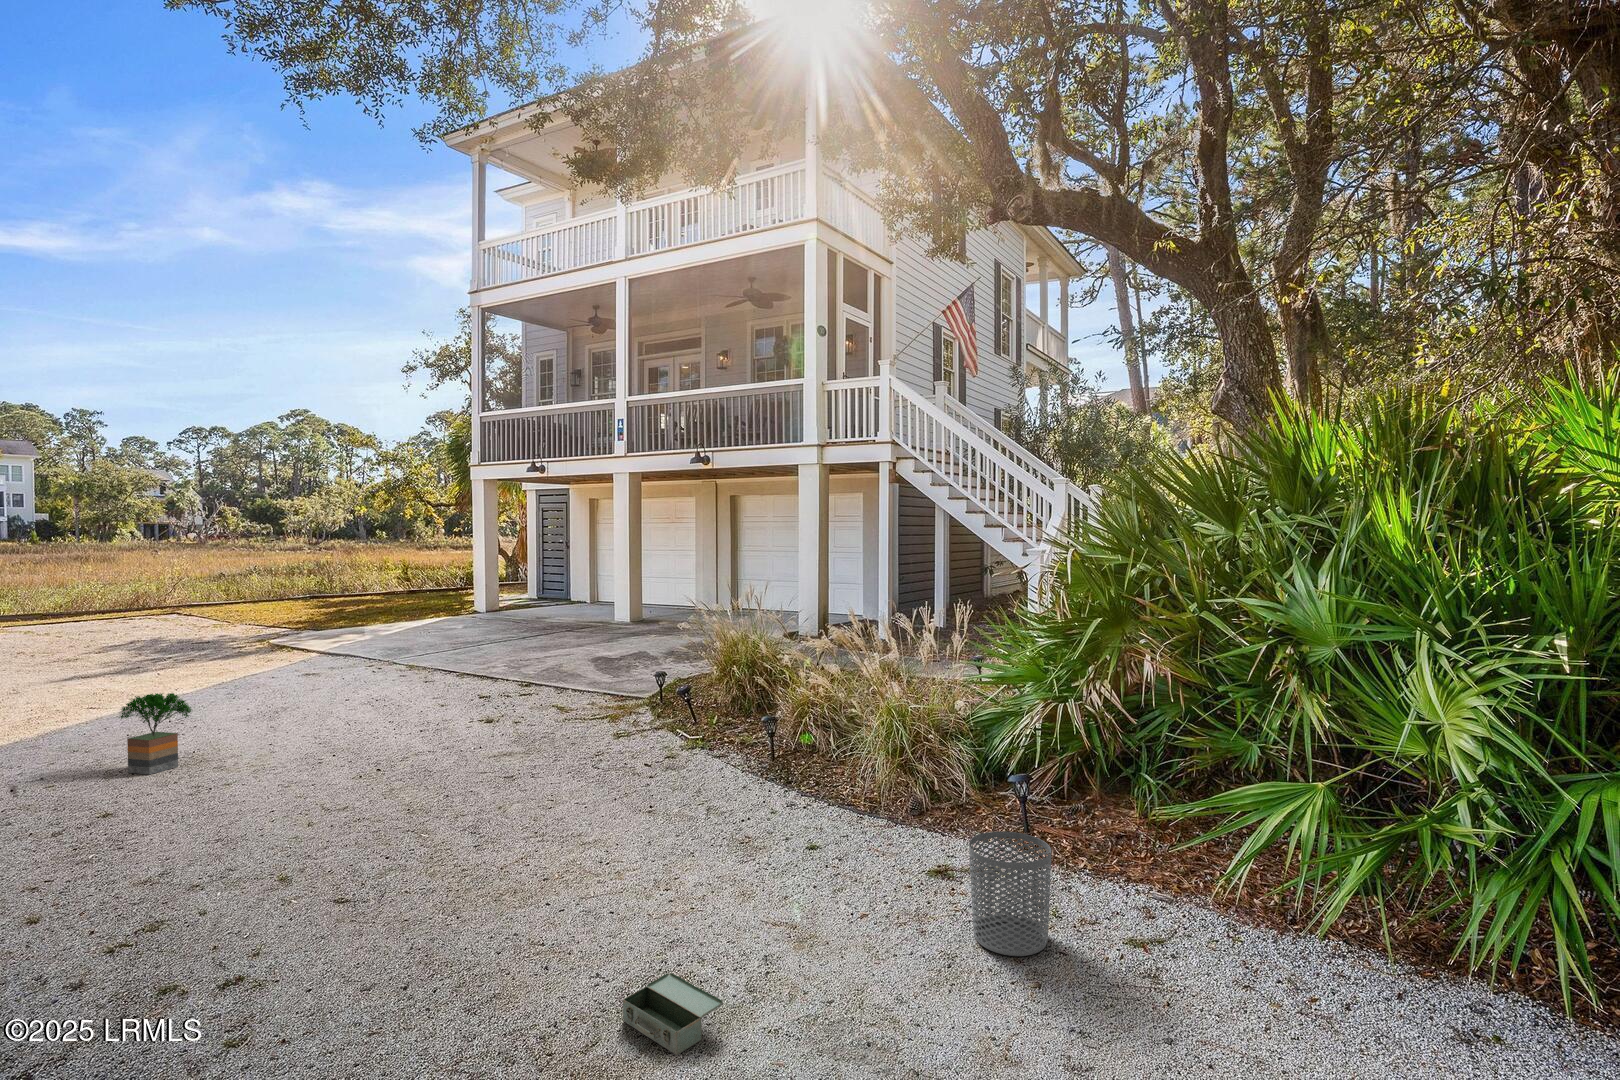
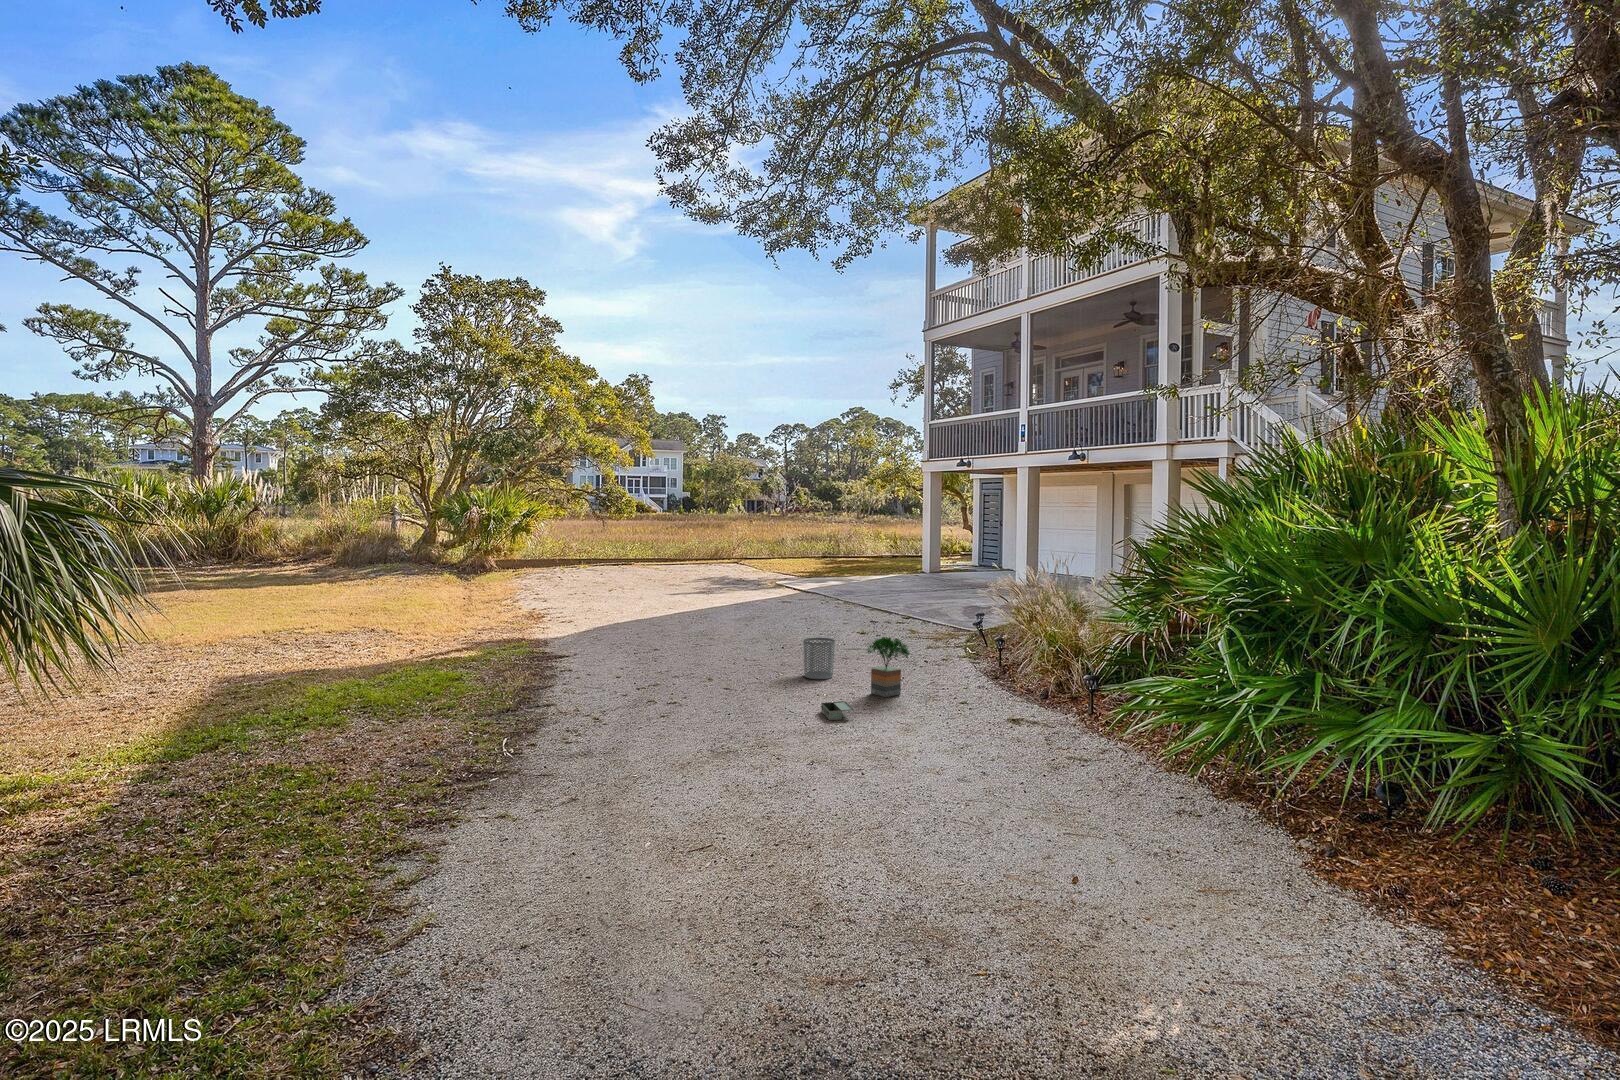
potted tree: present [120,693,192,775] -> present [867,637,910,697]
waste bin: present [969,831,1051,956] -> present [803,638,835,679]

